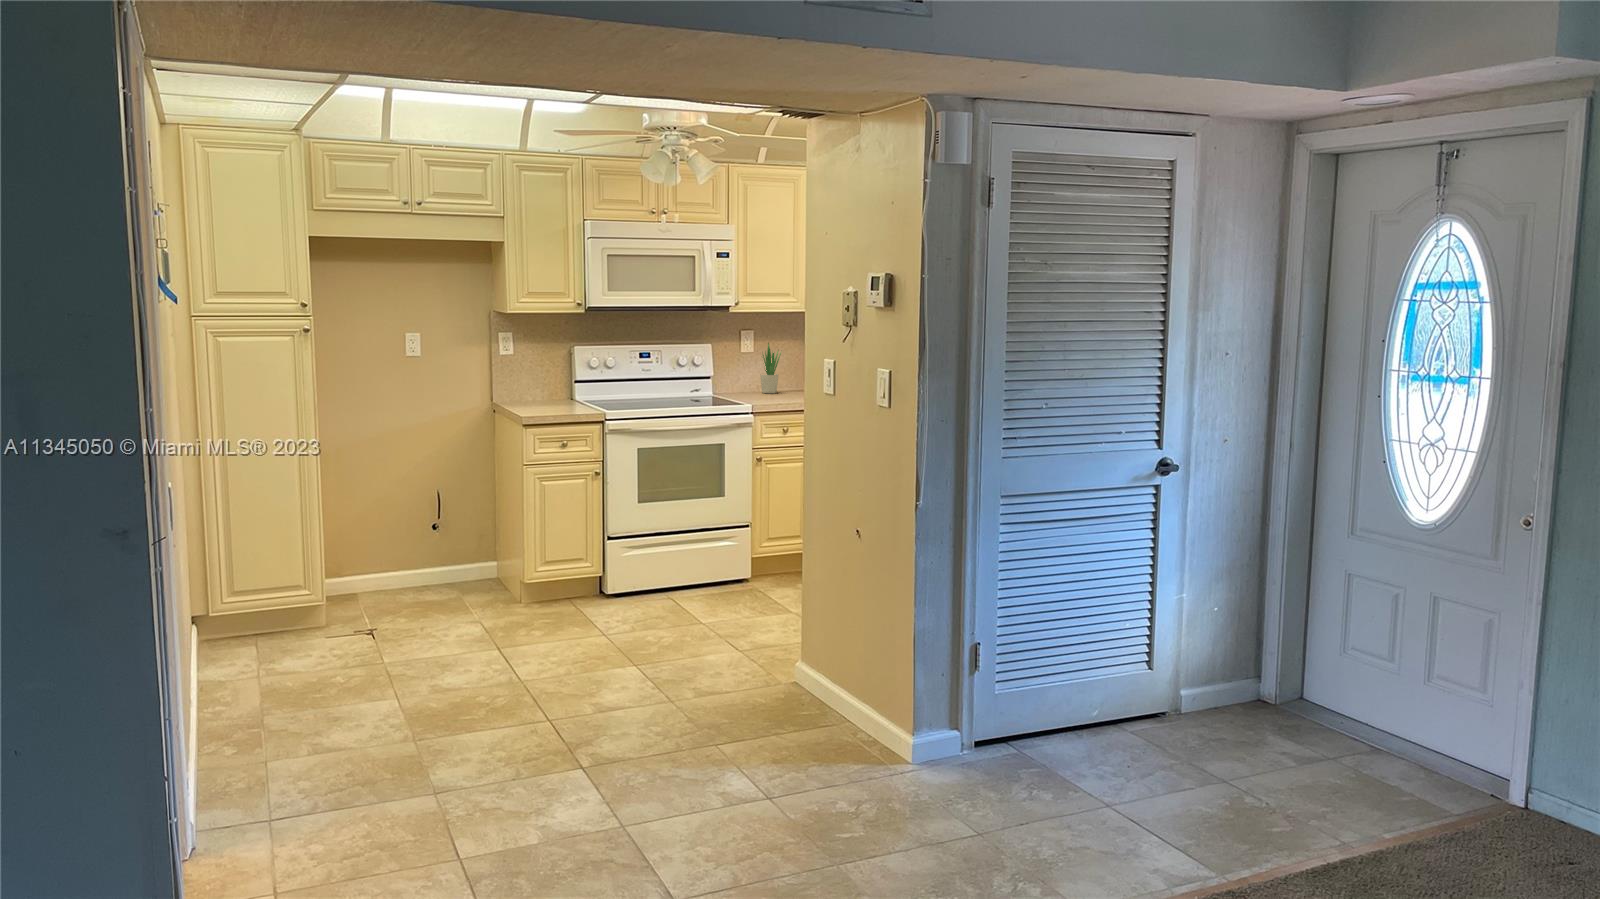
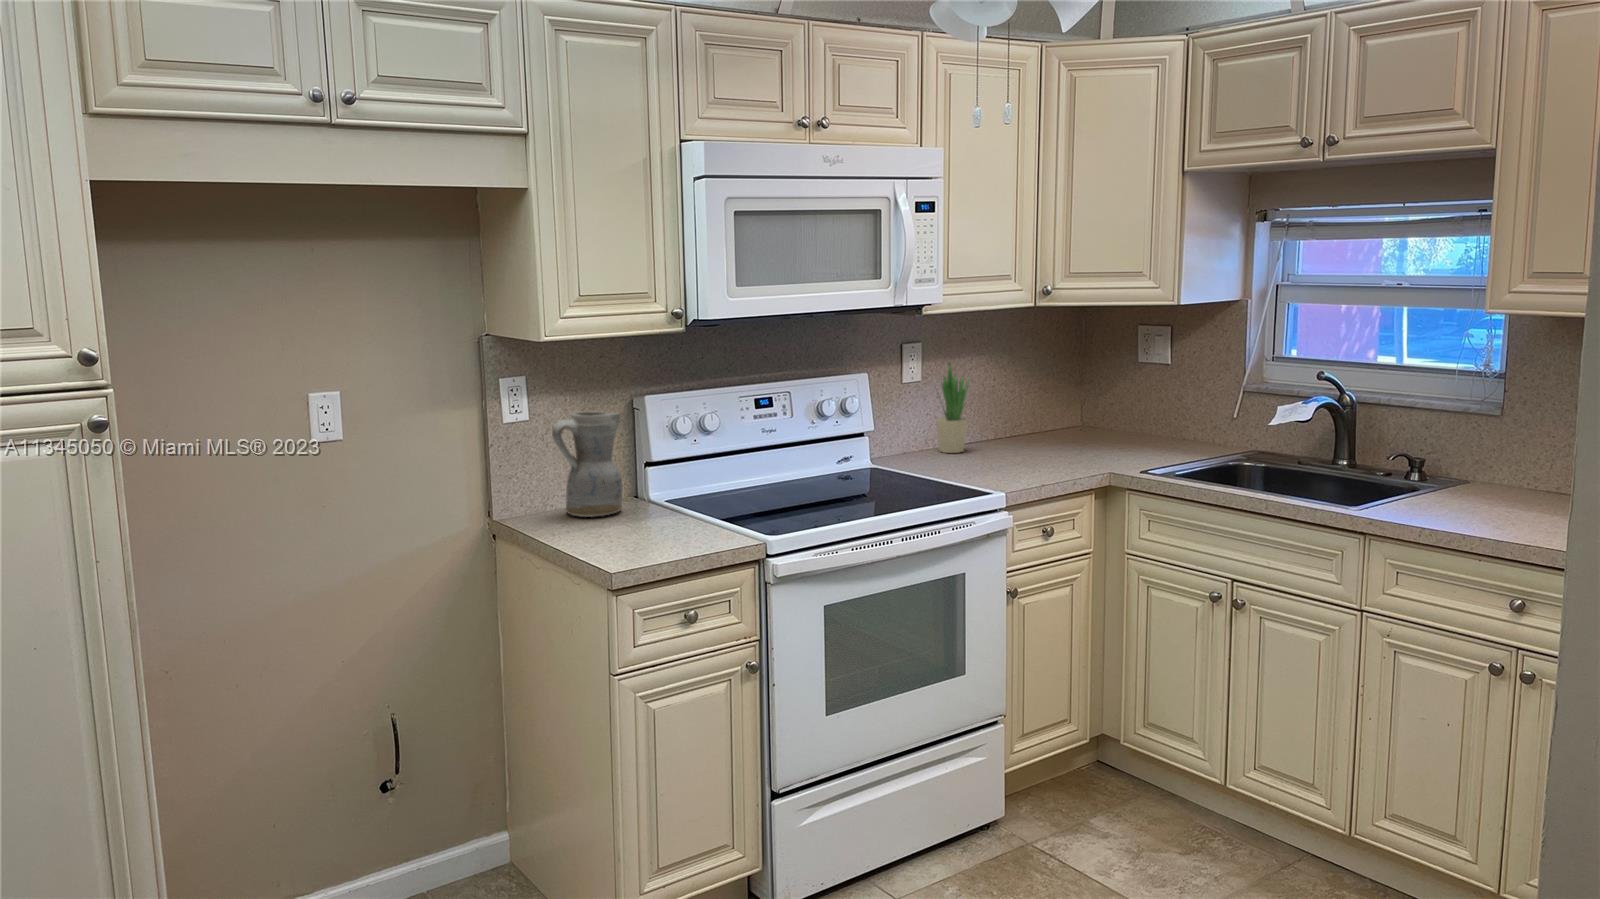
ceramic pitcher: none [523,352,559,403] -> present [552,411,622,517]

